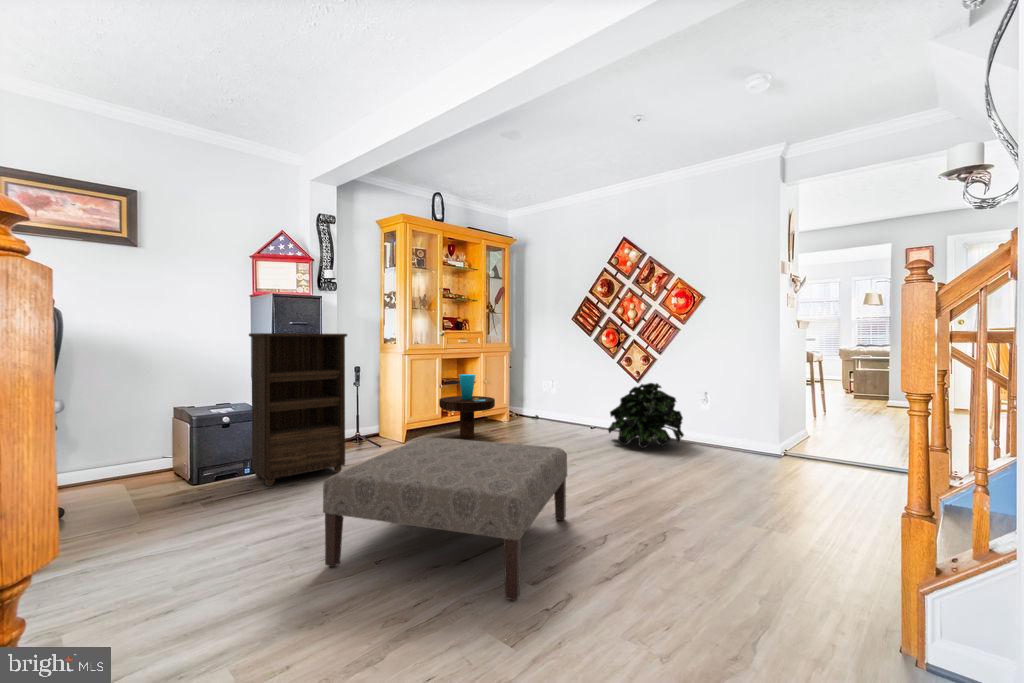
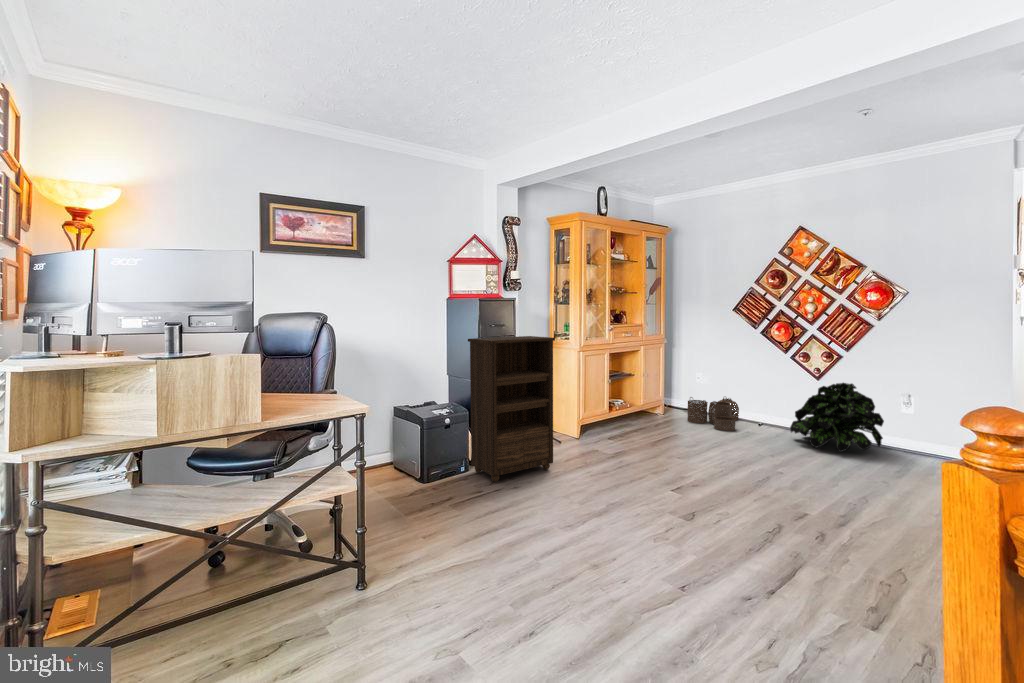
side table: present [439,374,495,439] -> none [610,370,668,434]
woven basket: none [525,402,576,434] -> present [688,397,739,431]
ottoman: present [323,437,567,600] -> none [622,445,858,629]

